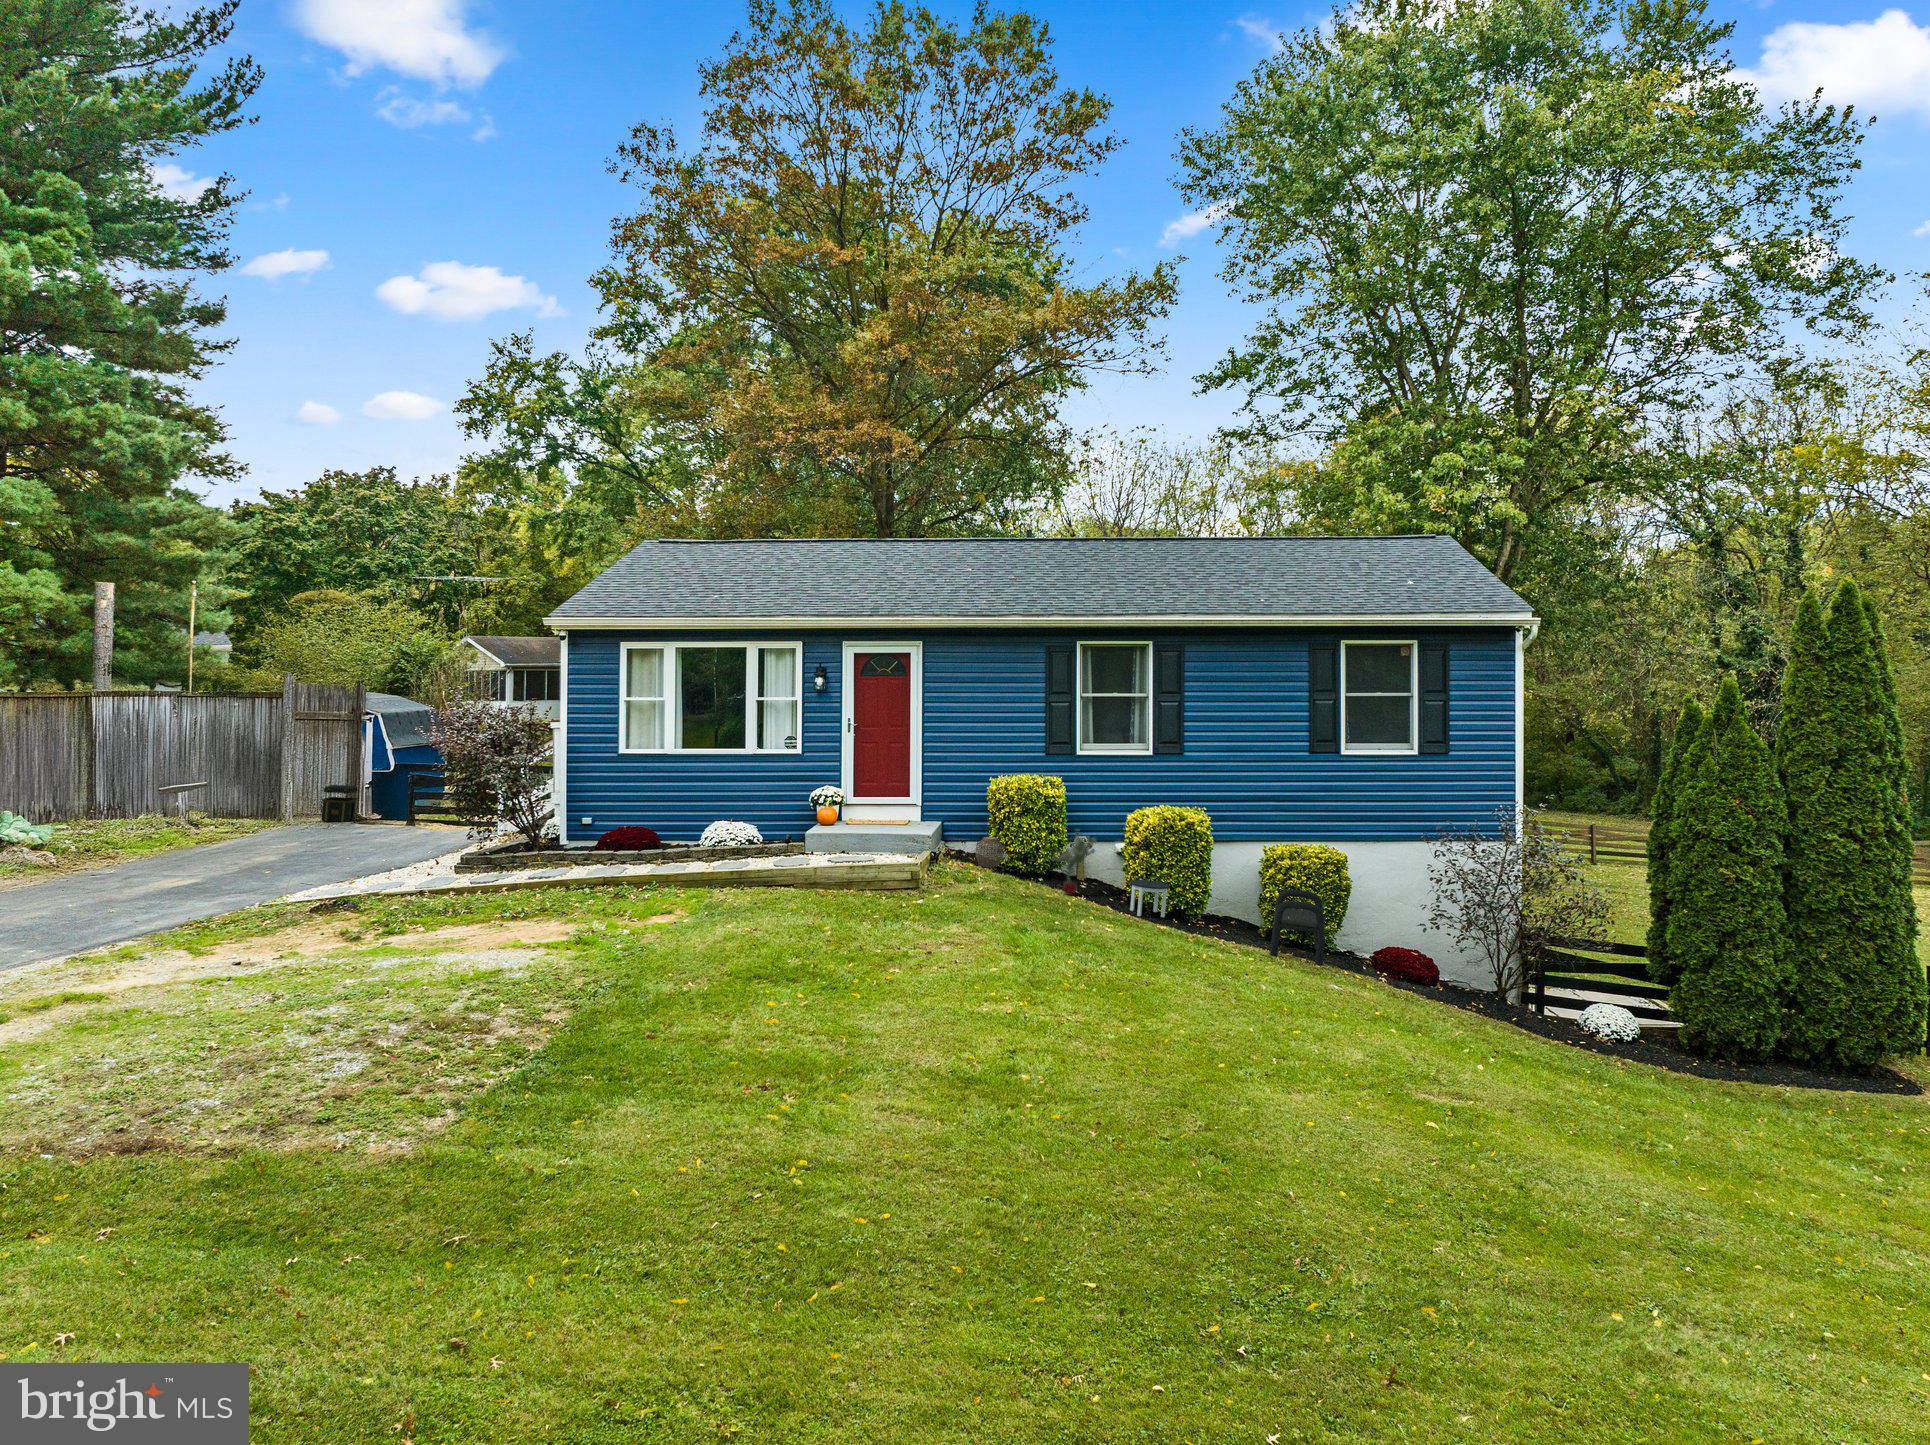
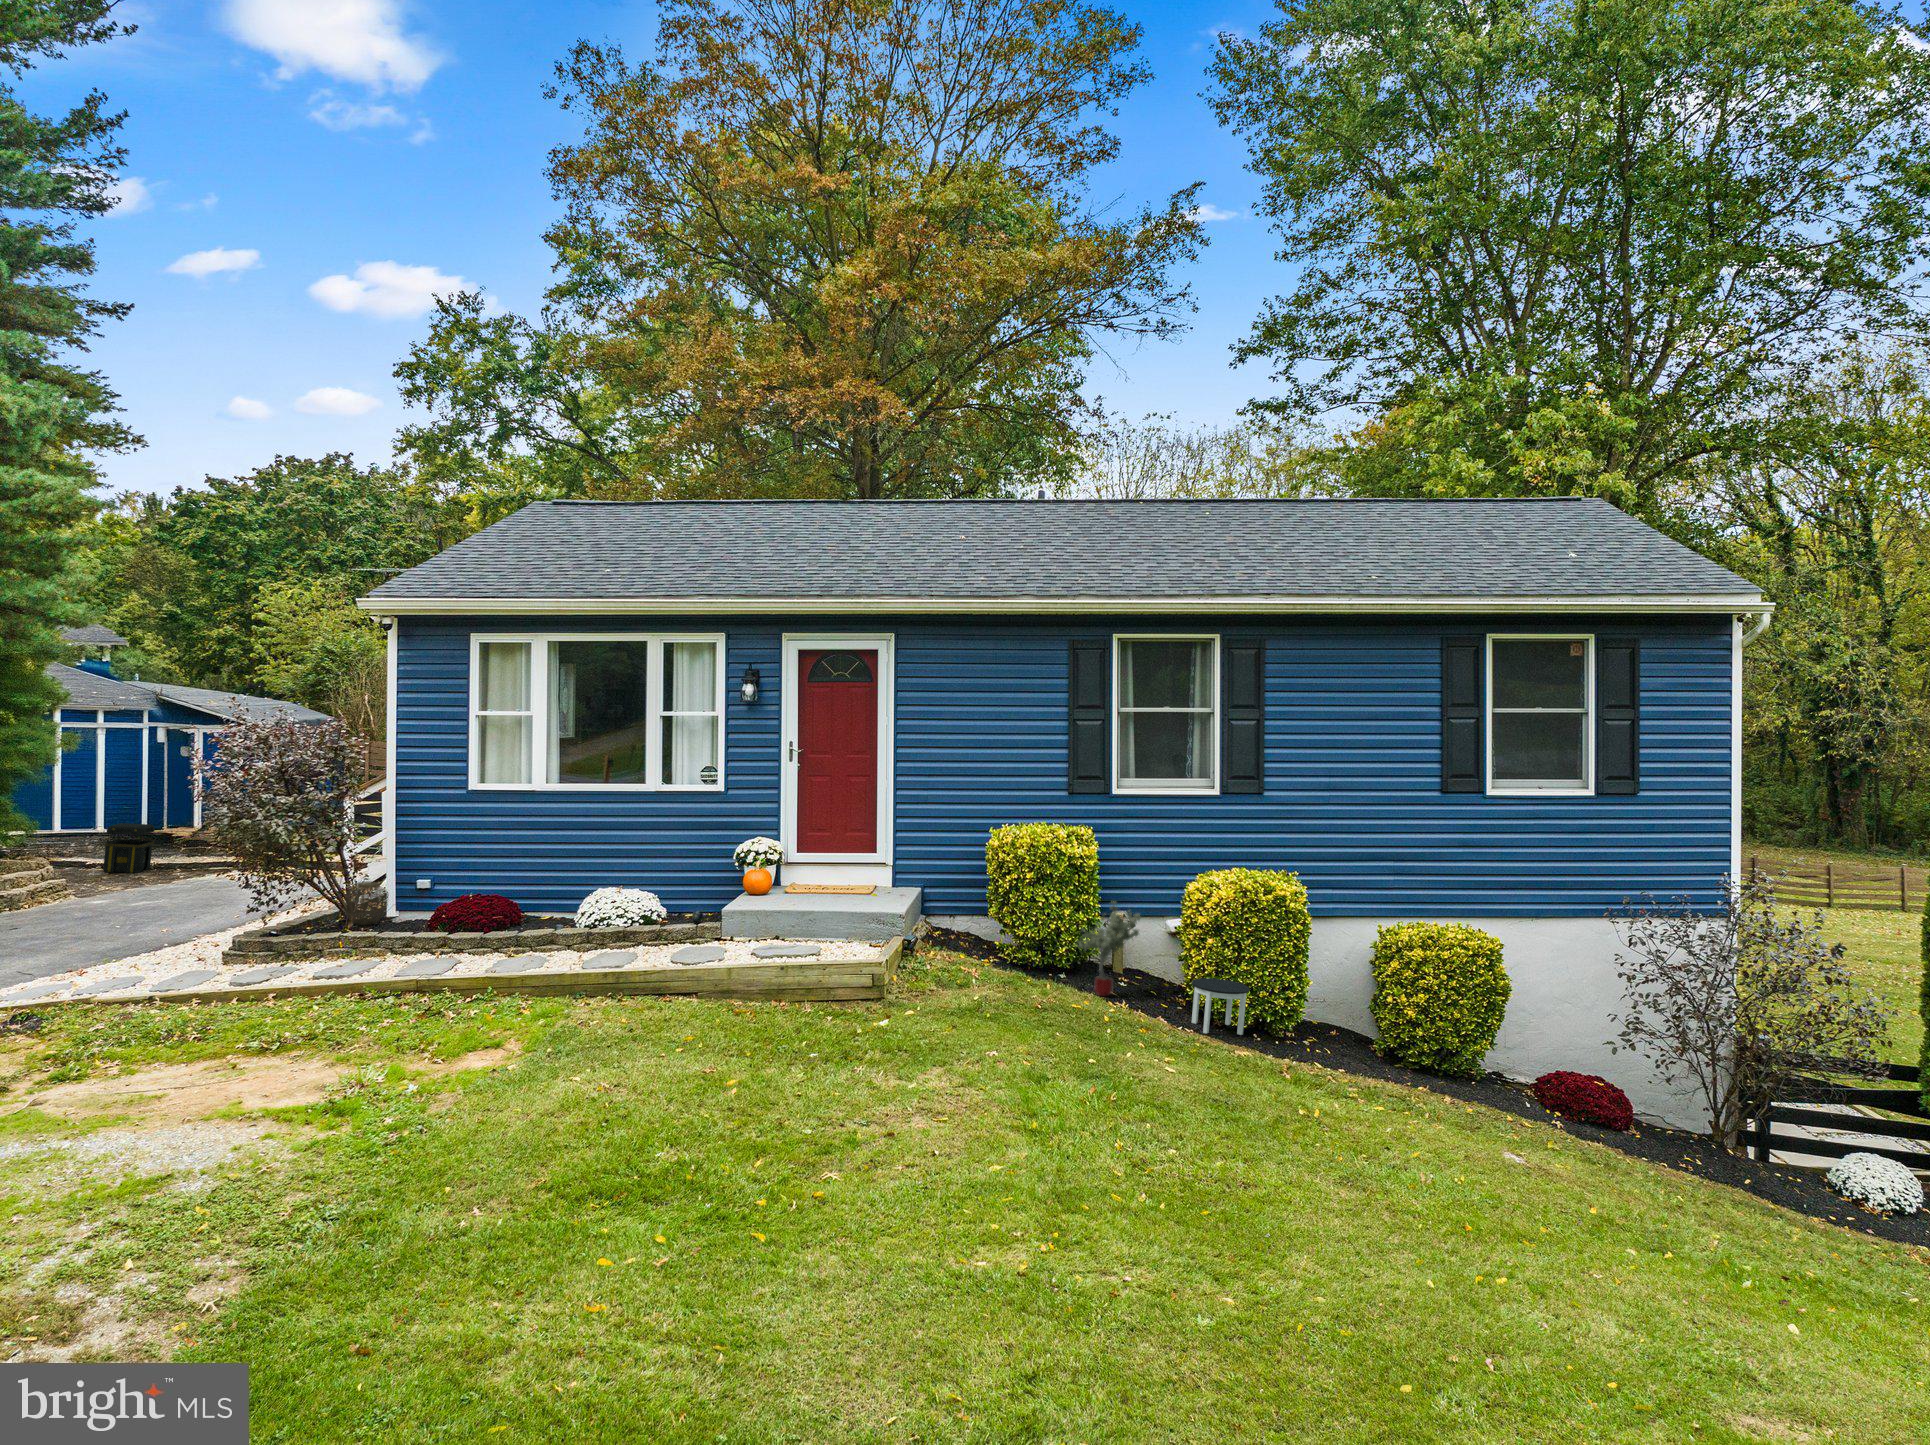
woven basket: present [976,837,1004,868] -> present [344,881,389,925]
bench: present [1270,889,1325,965] -> none [1395,992,1482,1111]

